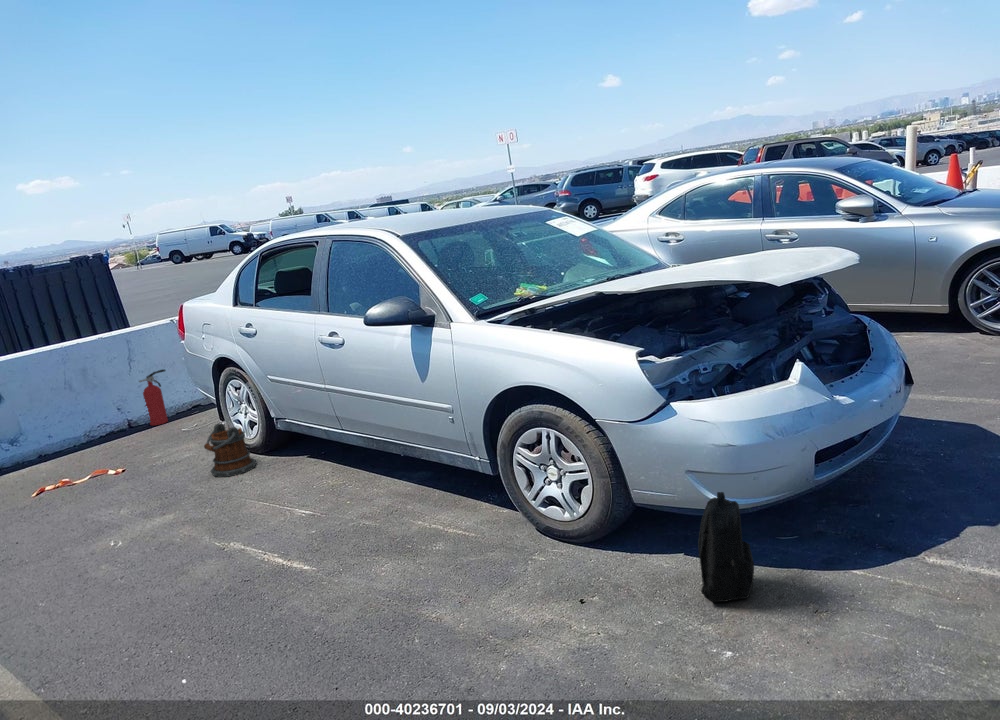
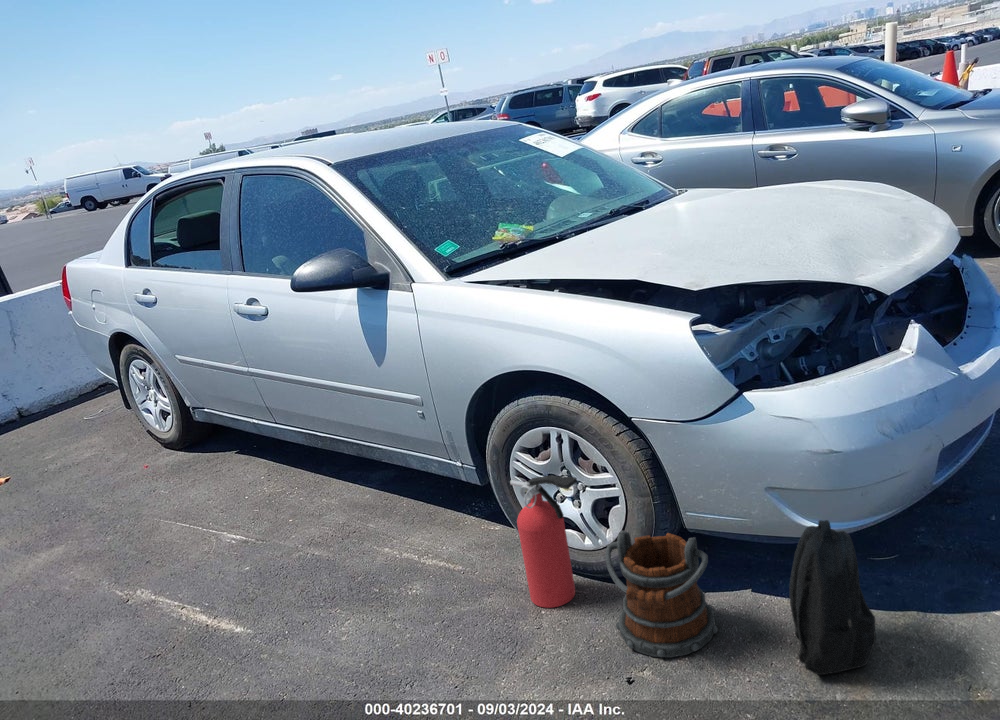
fire extinguisher: present [139,369,168,425] -> present [510,475,577,608]
bucket: present [204,423,256,477] -> present [605,531,718,657]

